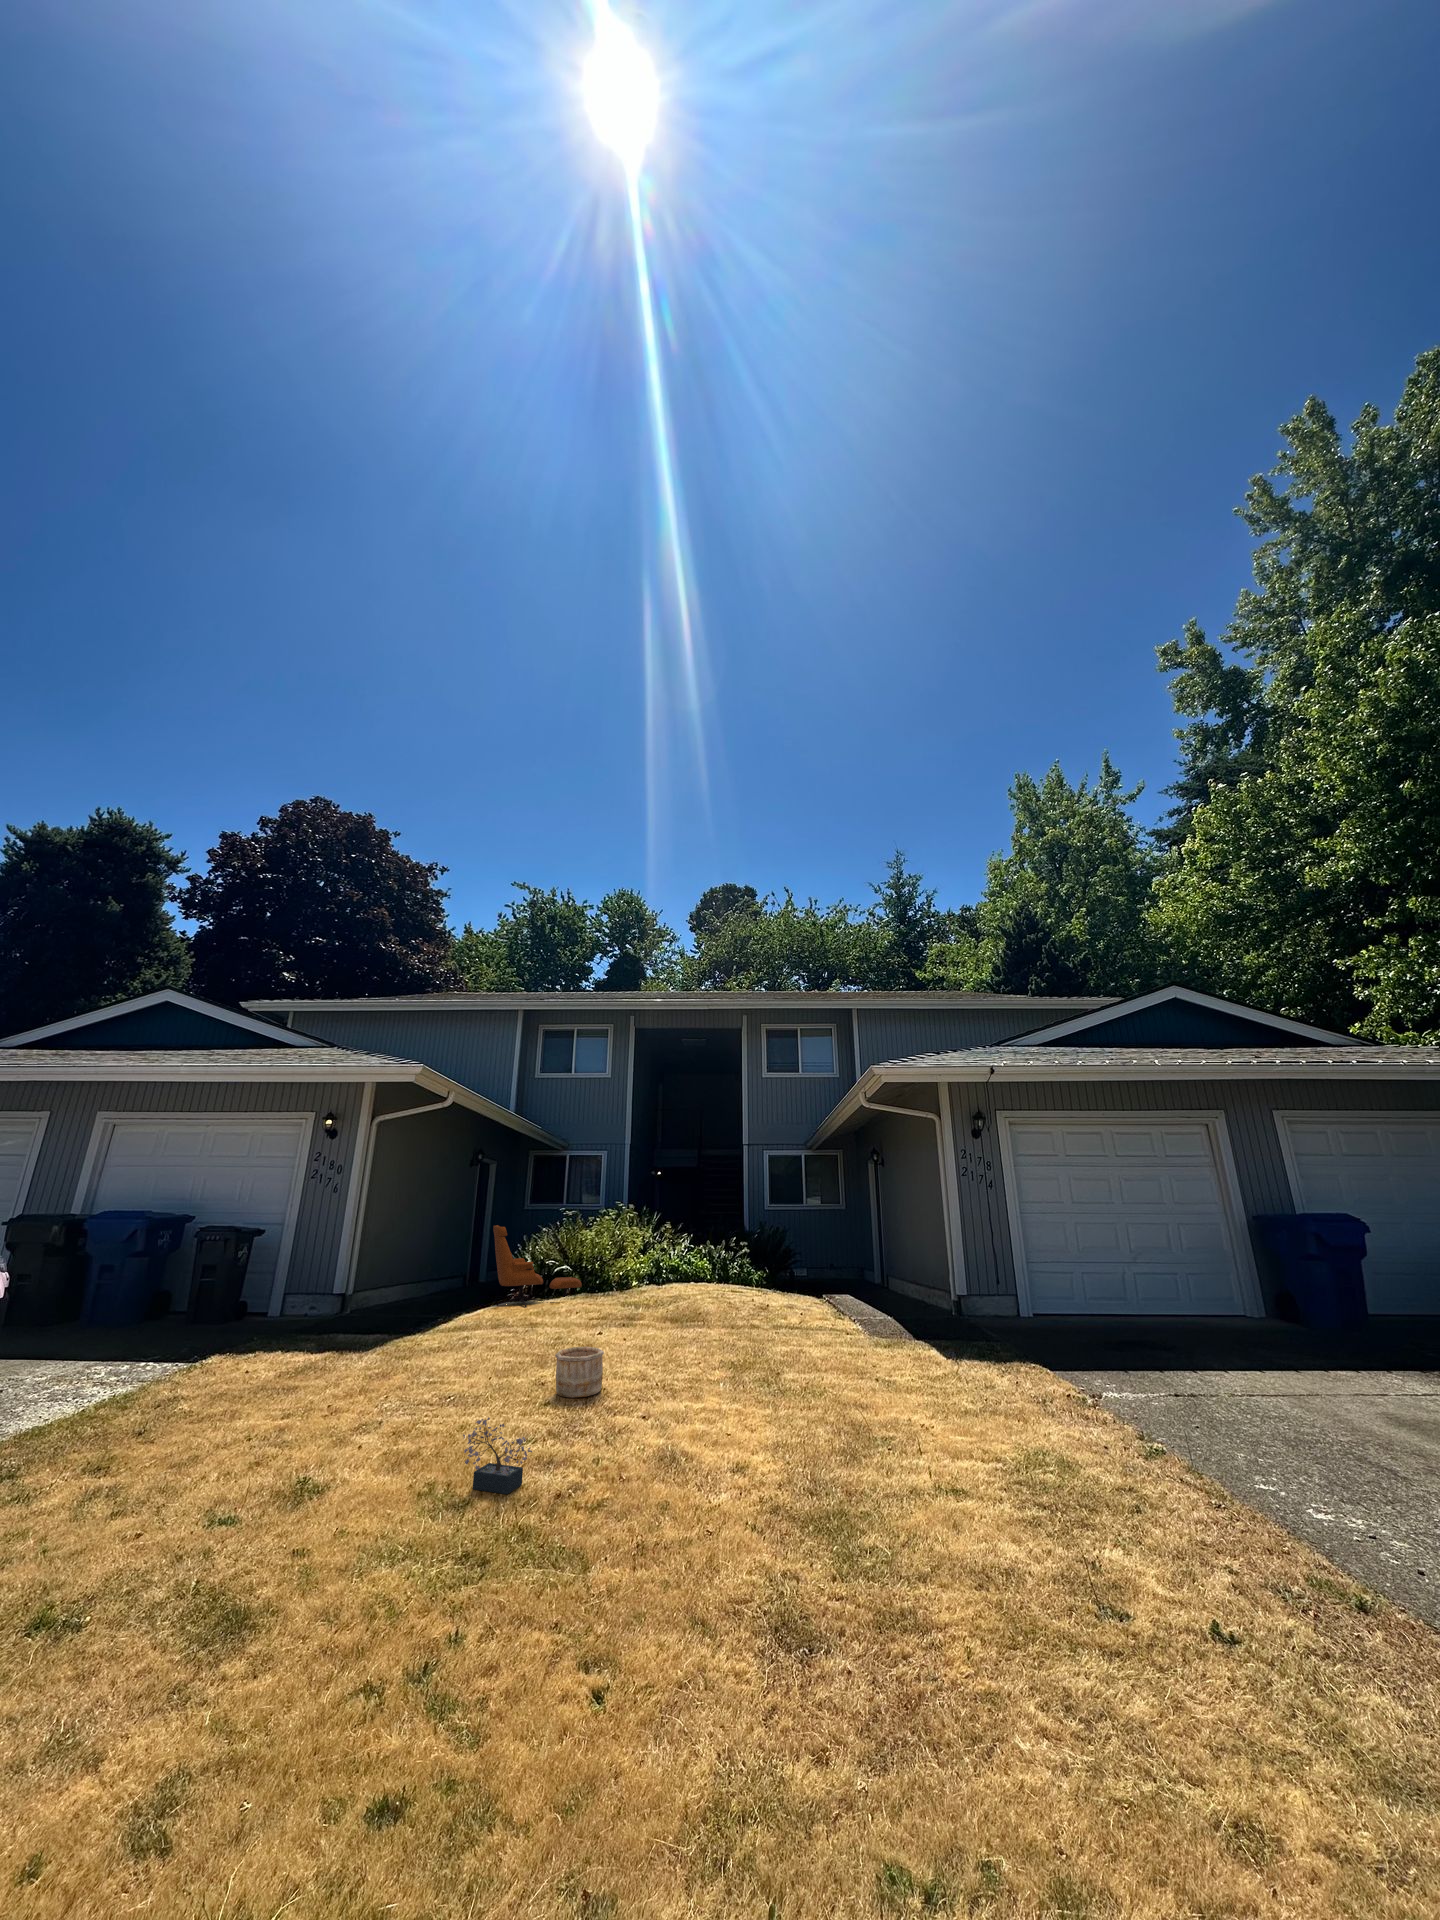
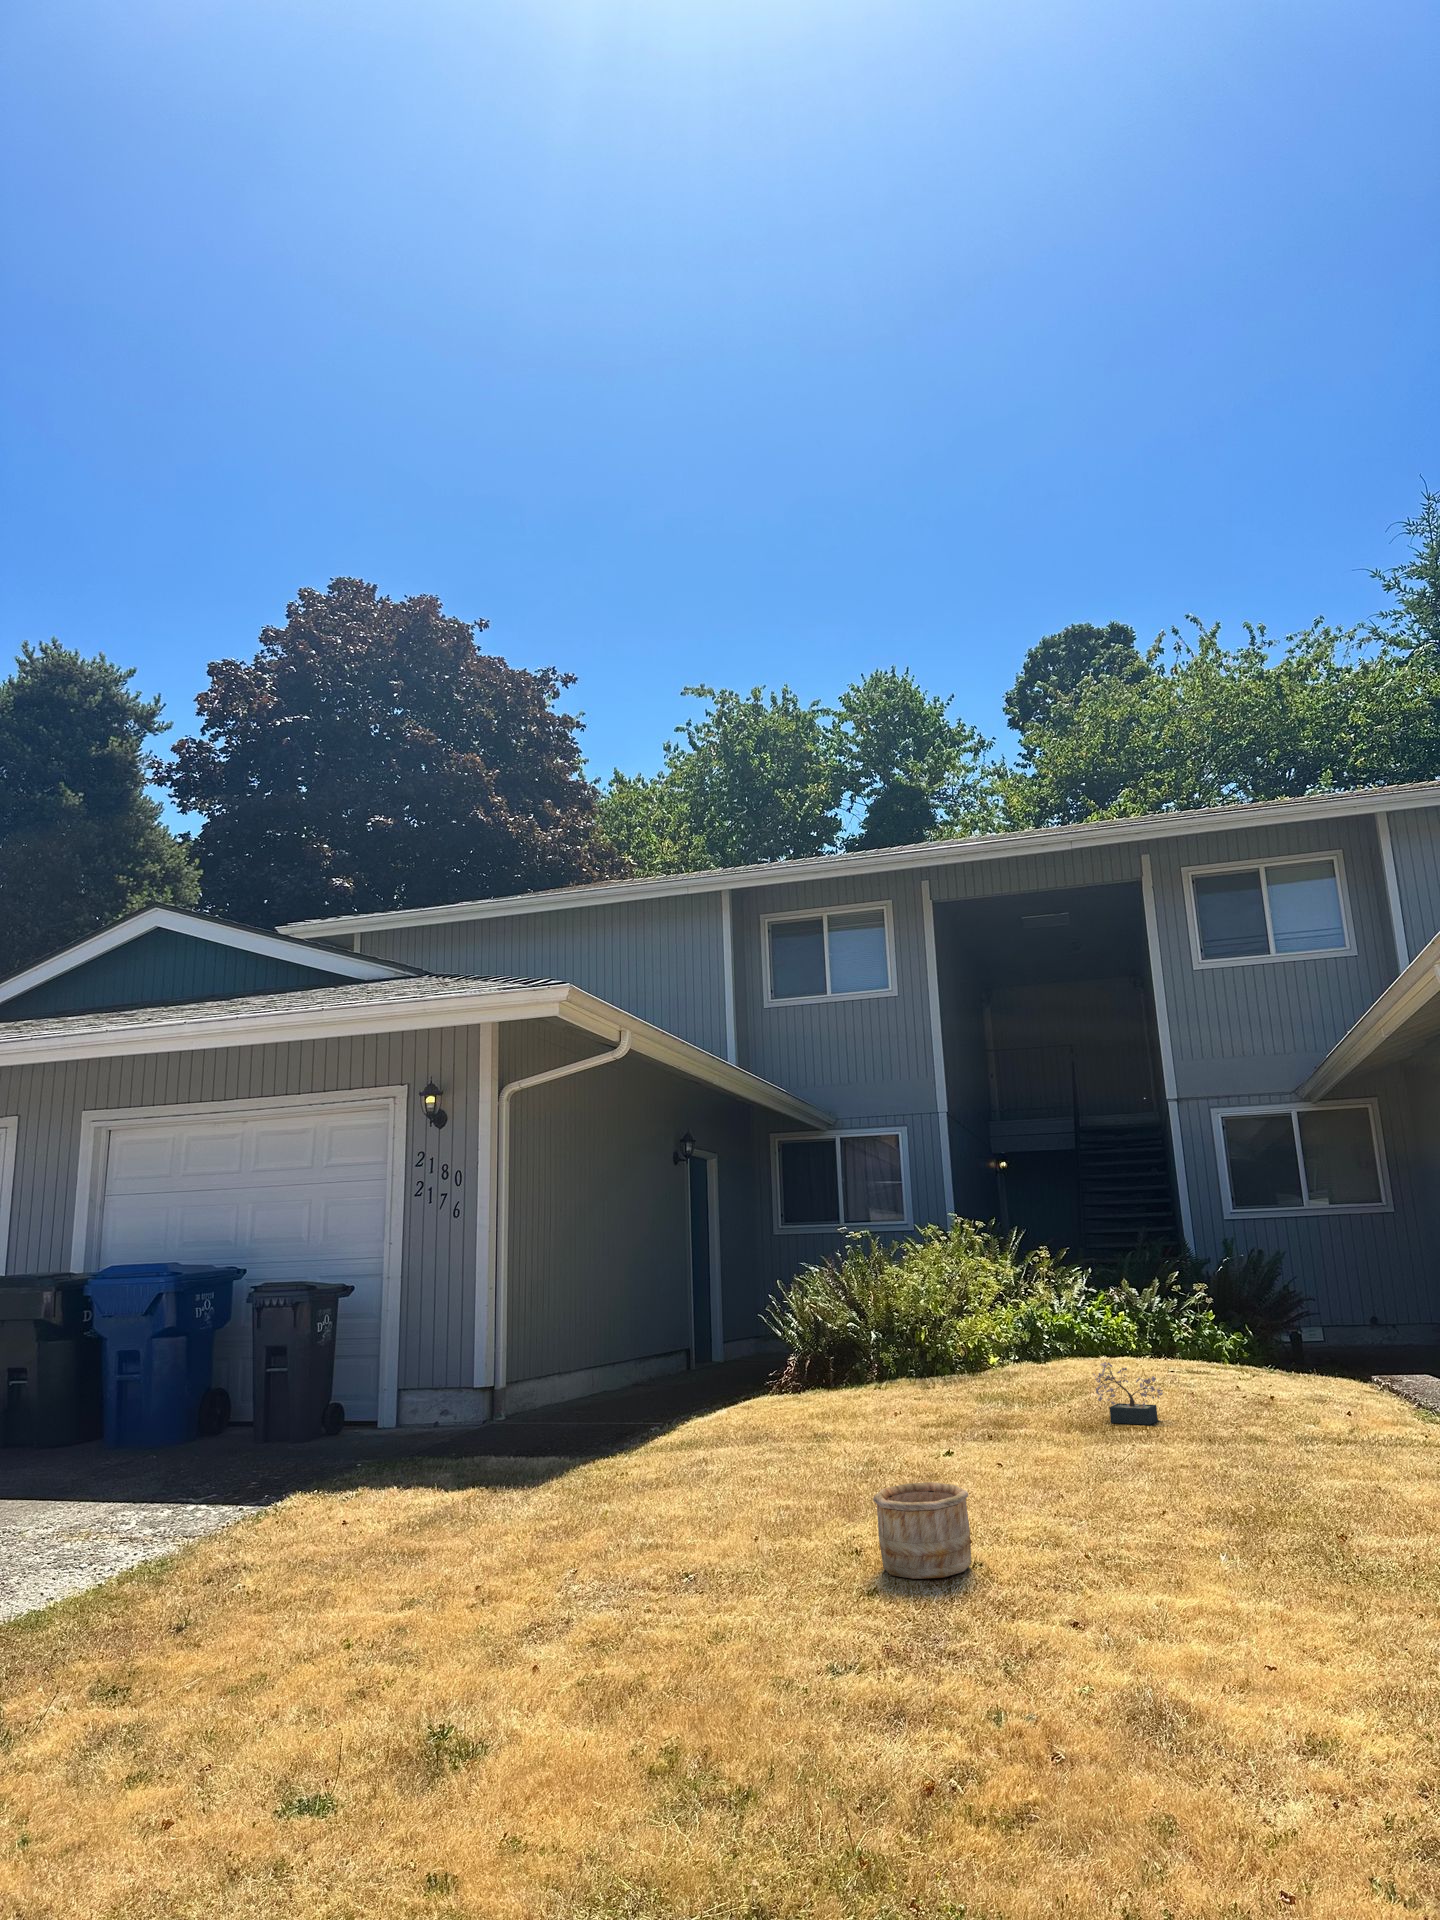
lounge chair: present [493,1225,582,1307] -> none [724,1264,898,1407]
decorative plant: present [463,1418,532,1494] -> present [1093,1362,1163,1425]

